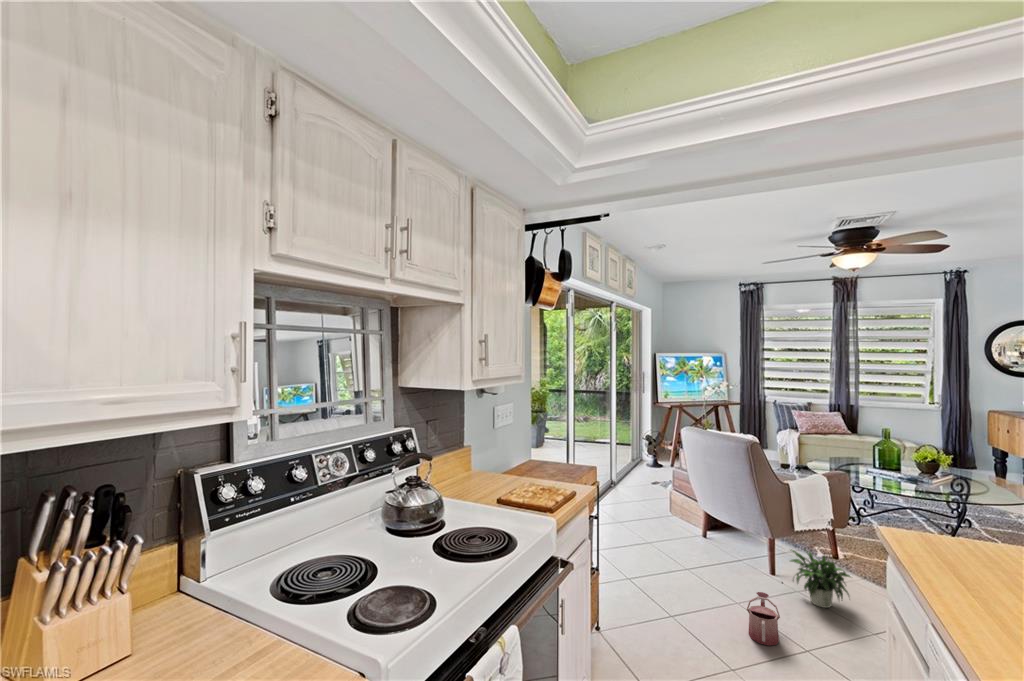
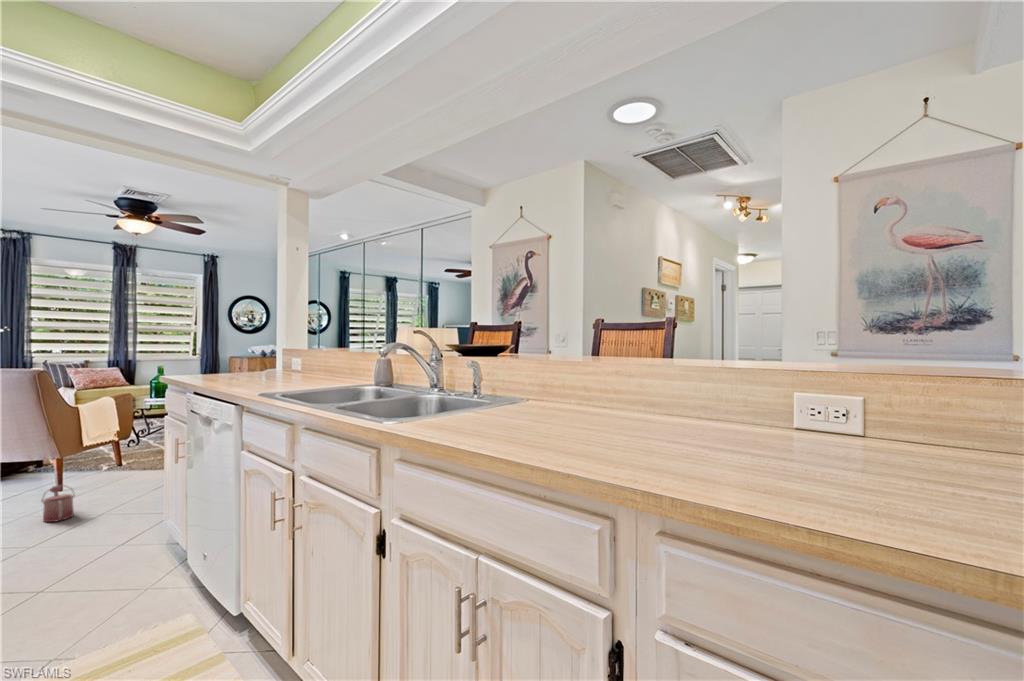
potted plant: present [790,549,850,608] -> none [69,450,135,490]

